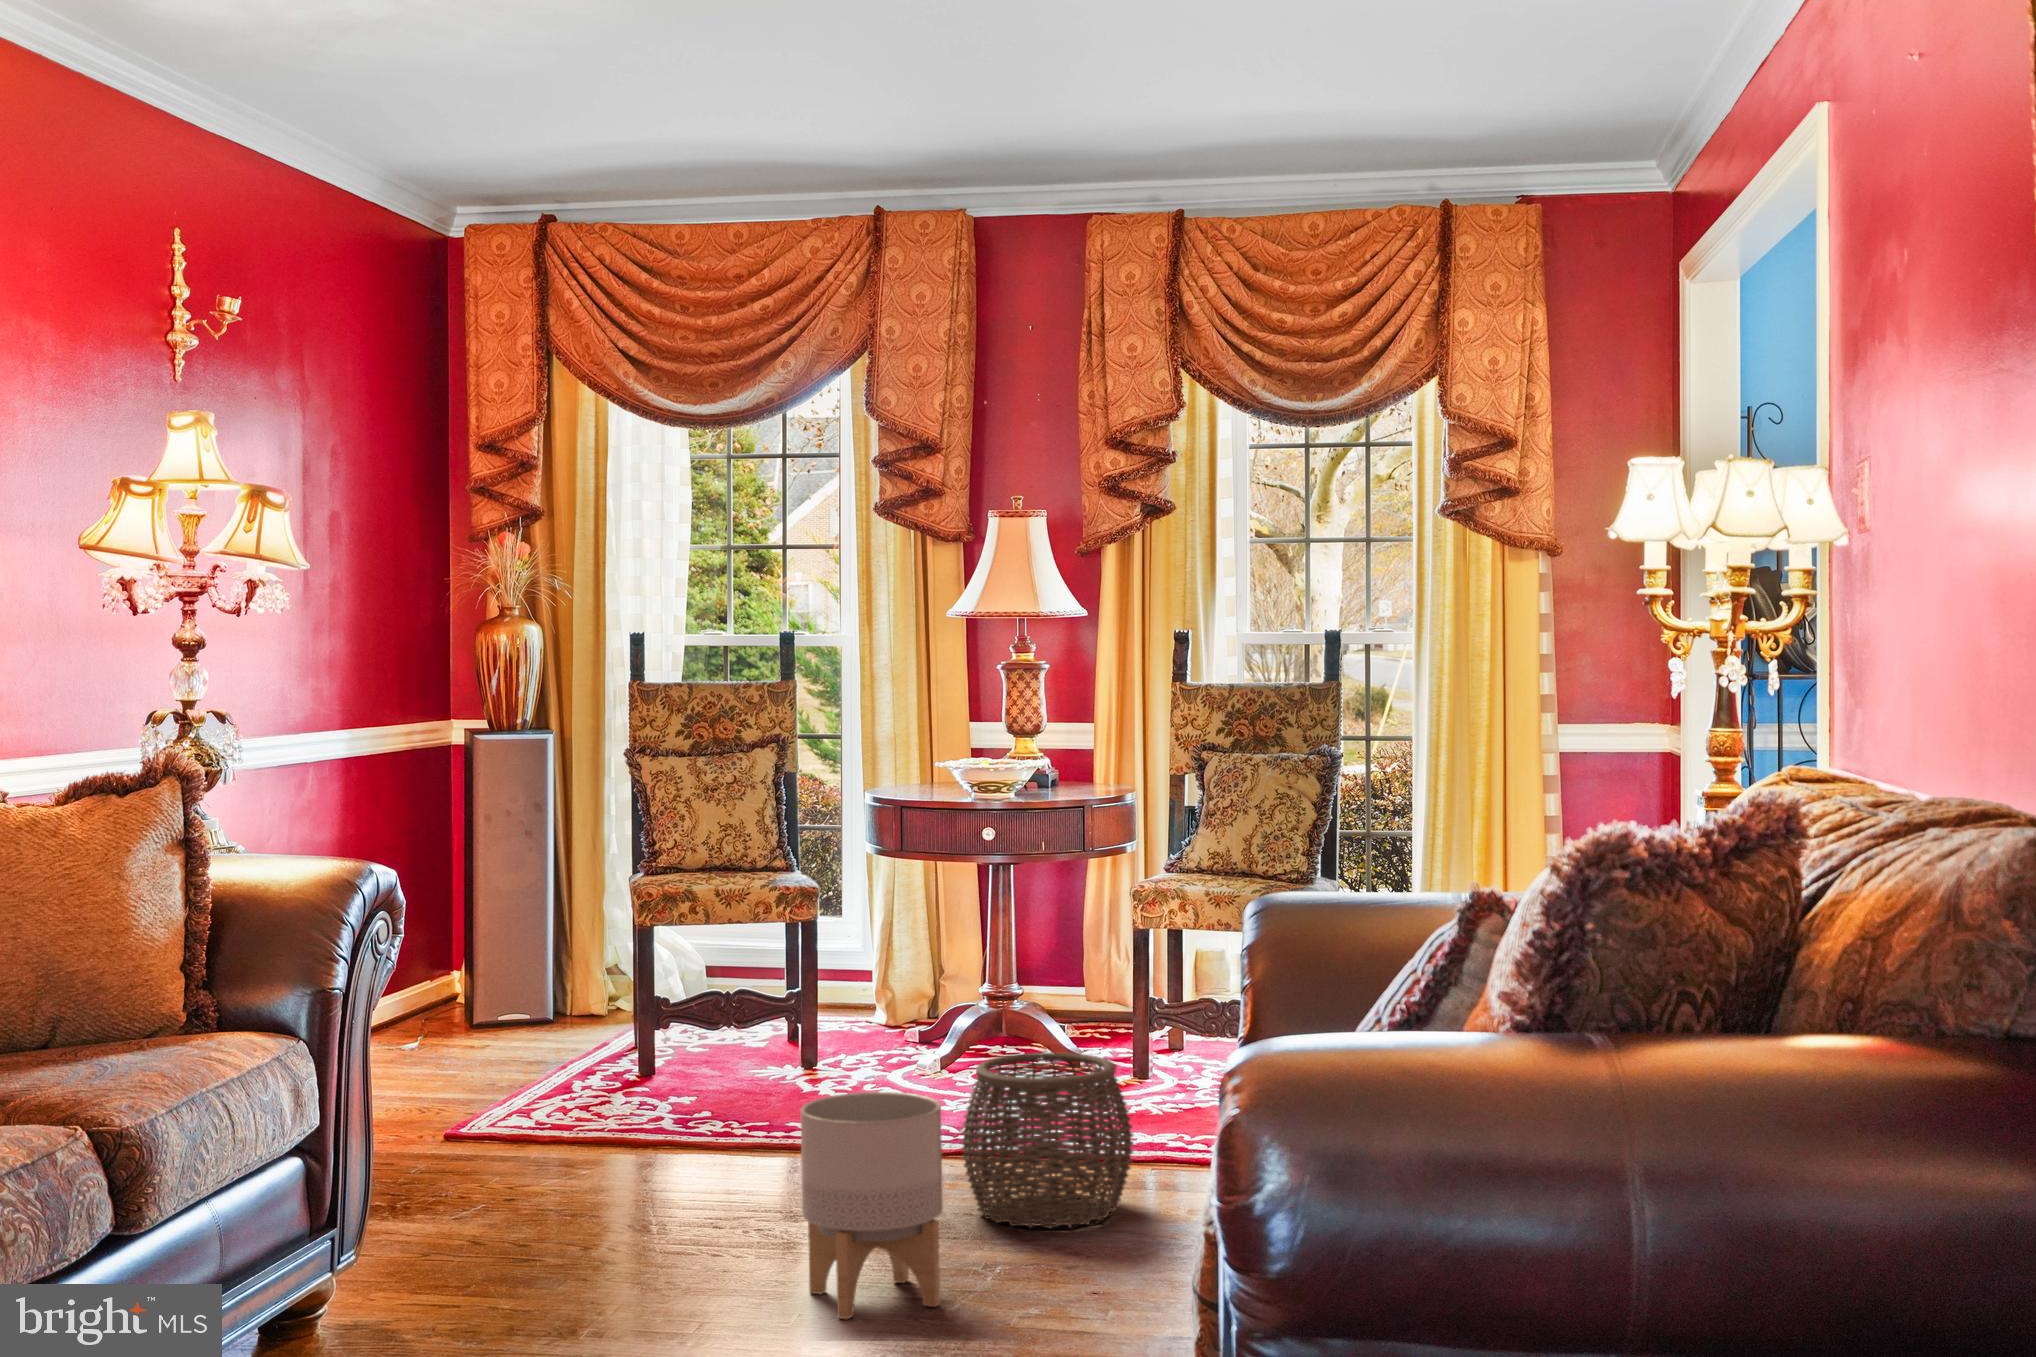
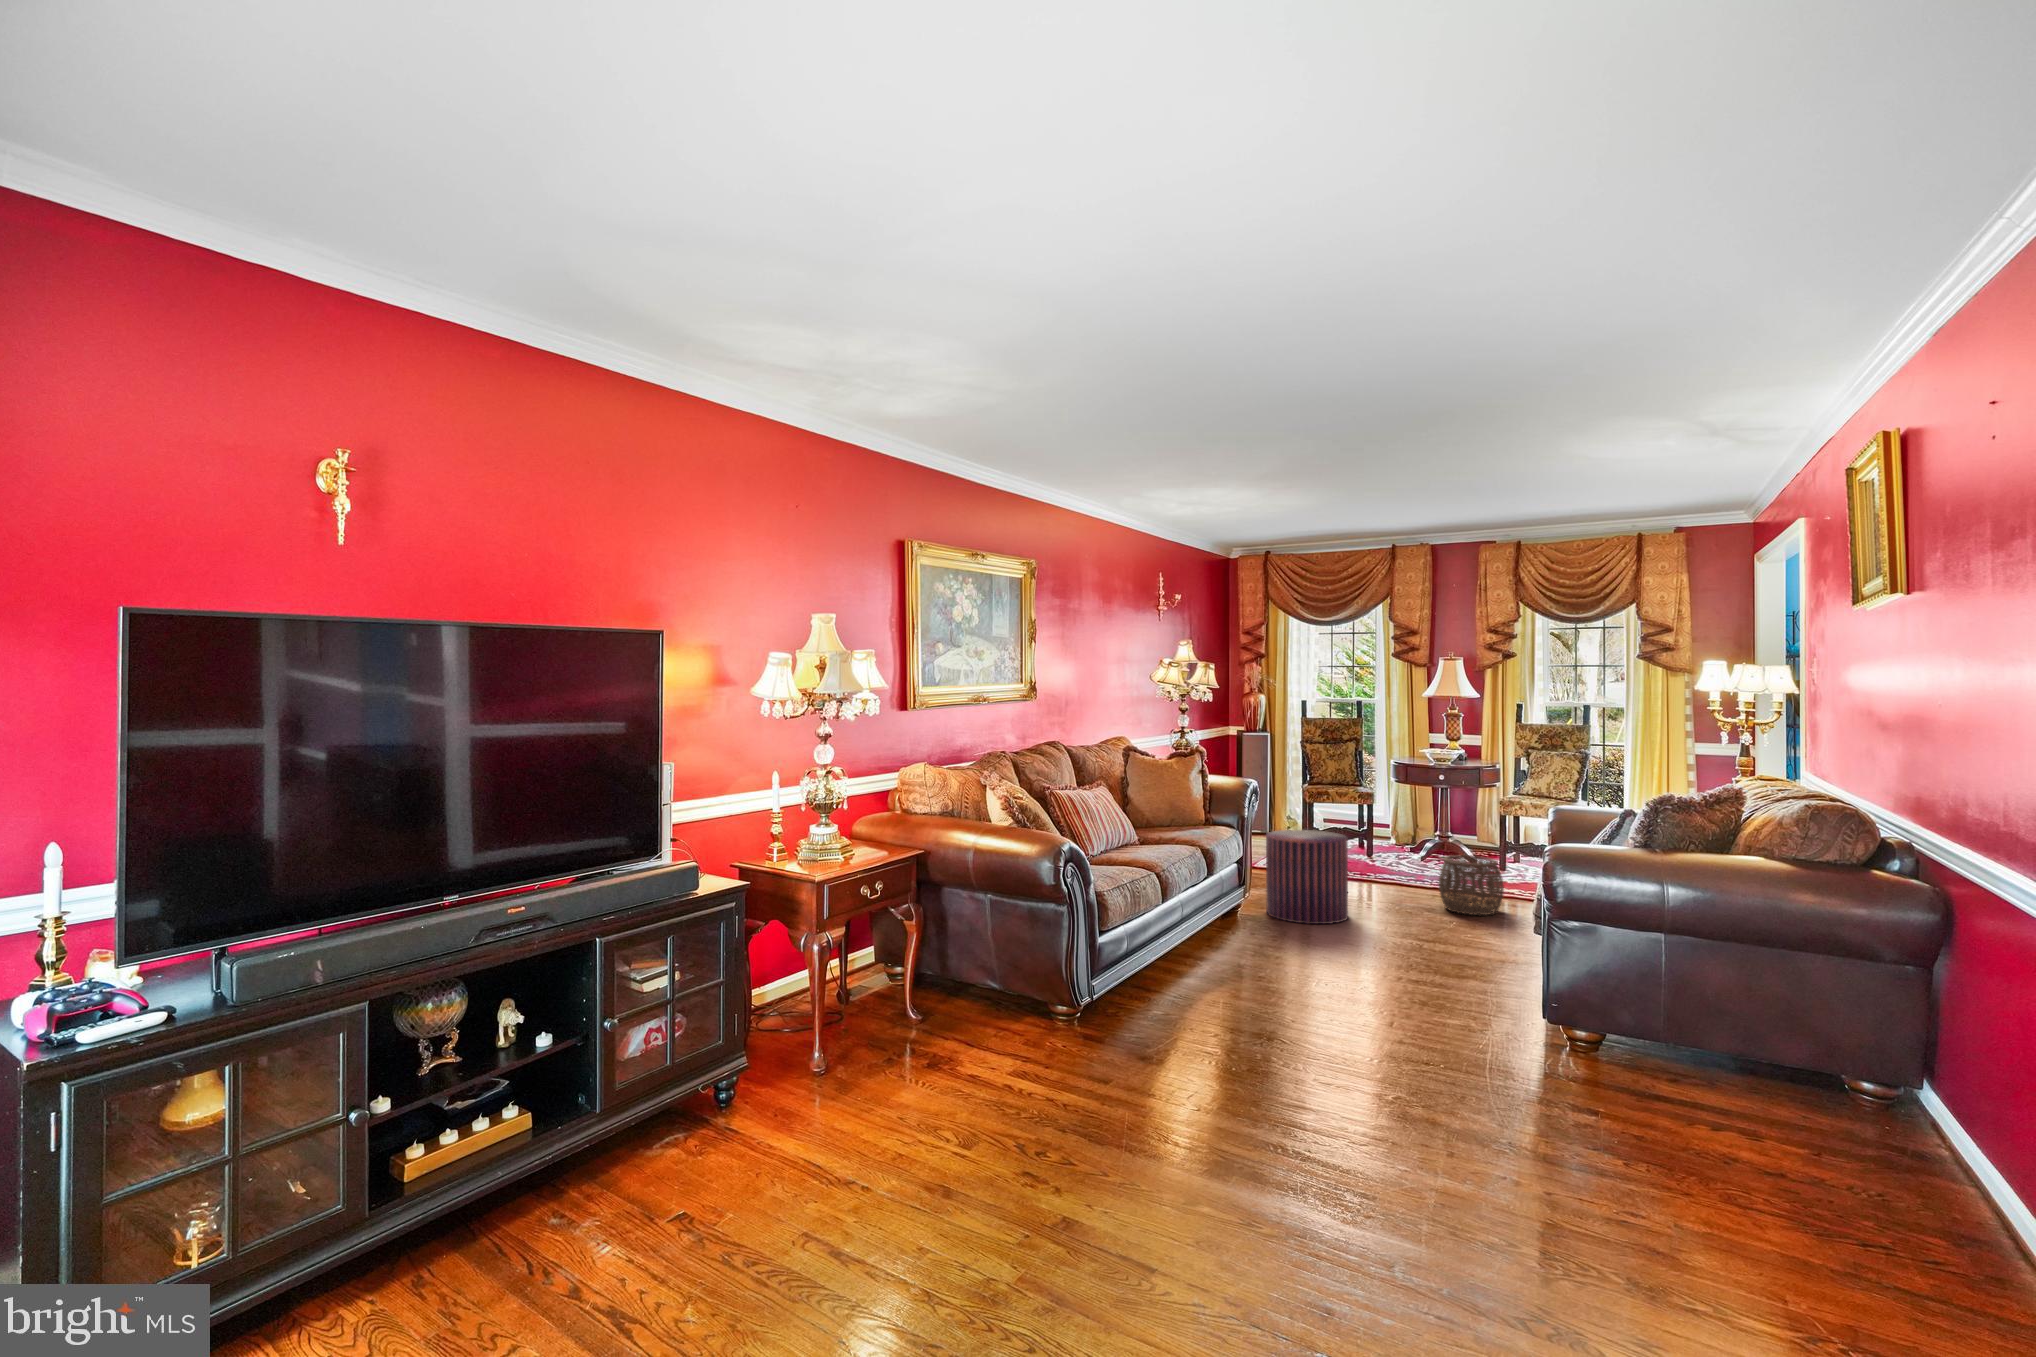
pouf: none [442,1016,699,1322] -> present [1266,830,1348,924]
planter: present [800,1092,943,1319] -> none [1386,861,1435,934]

